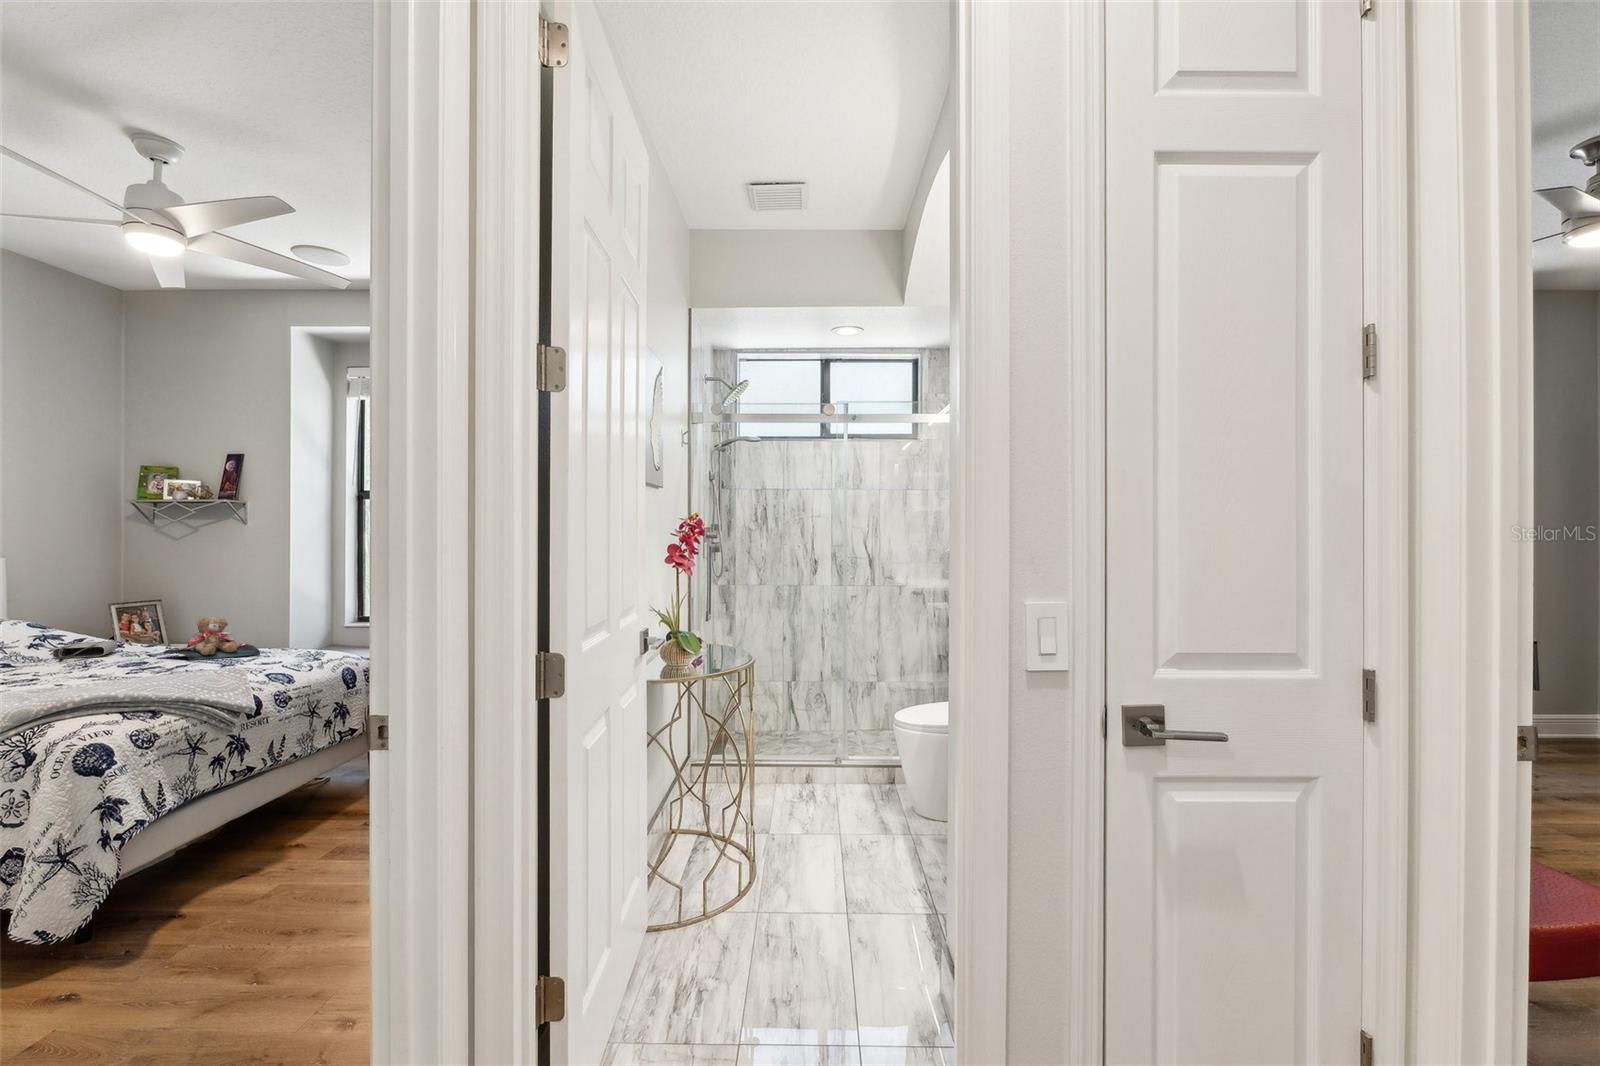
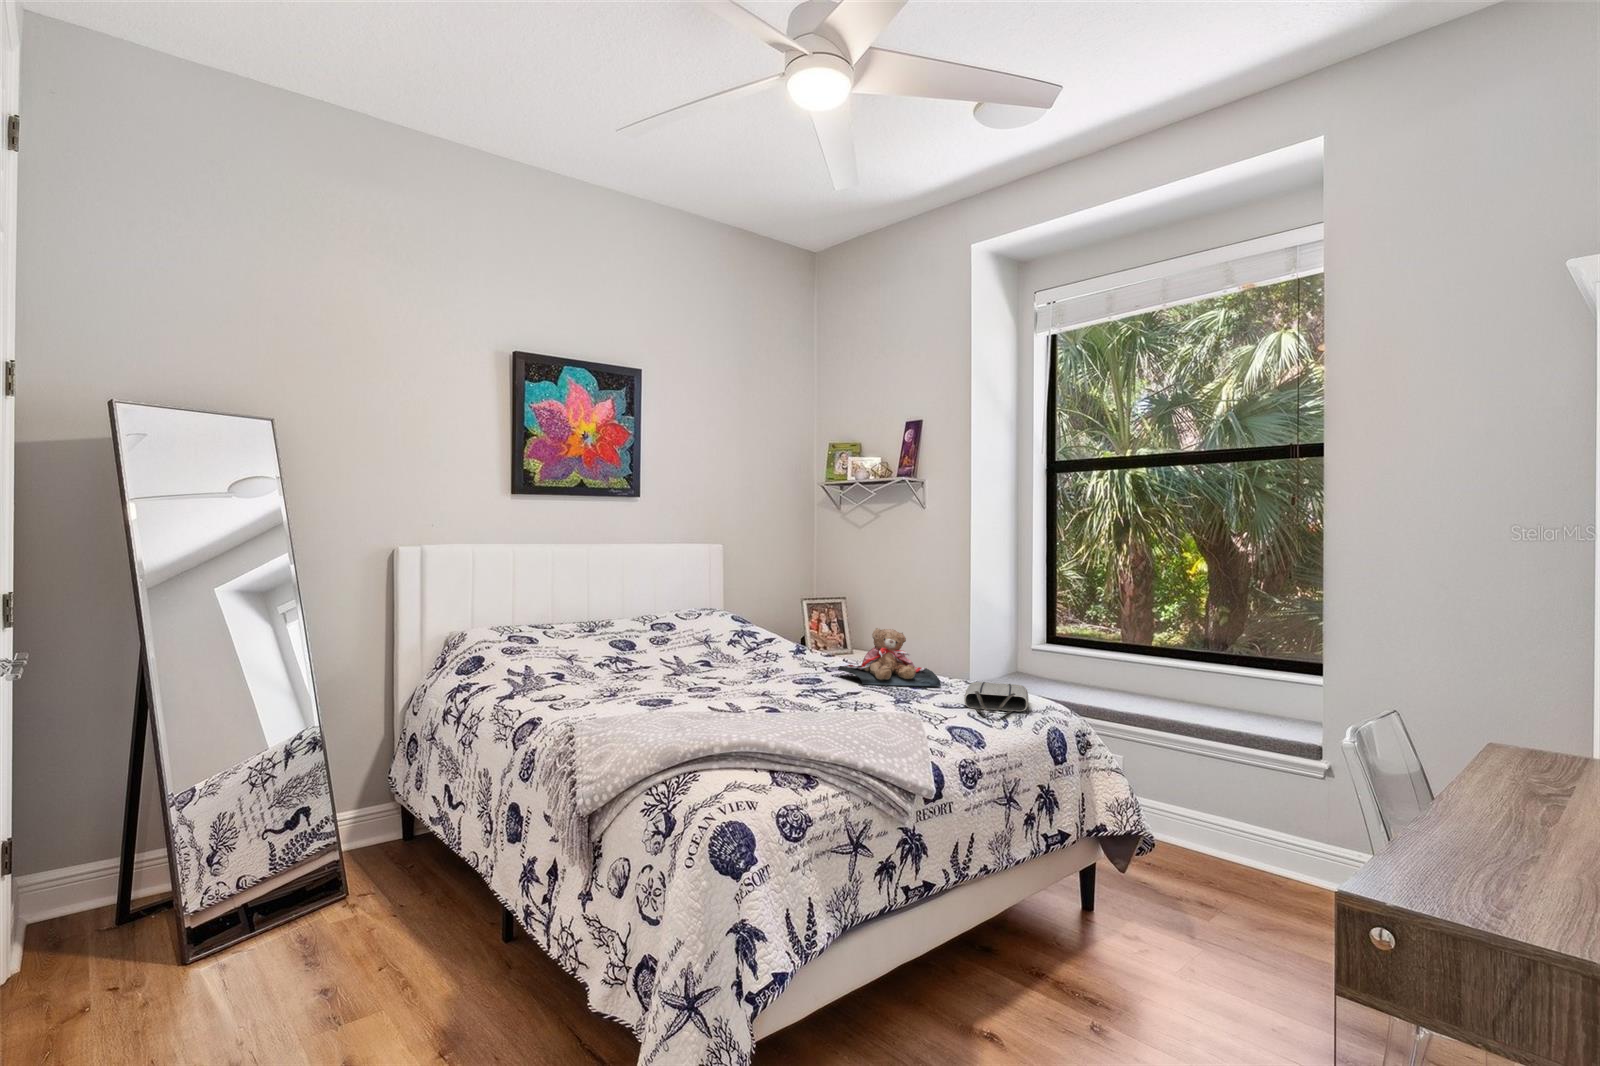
tote bag: present [52,641,118,660] -> present [964,682,1028,714]

